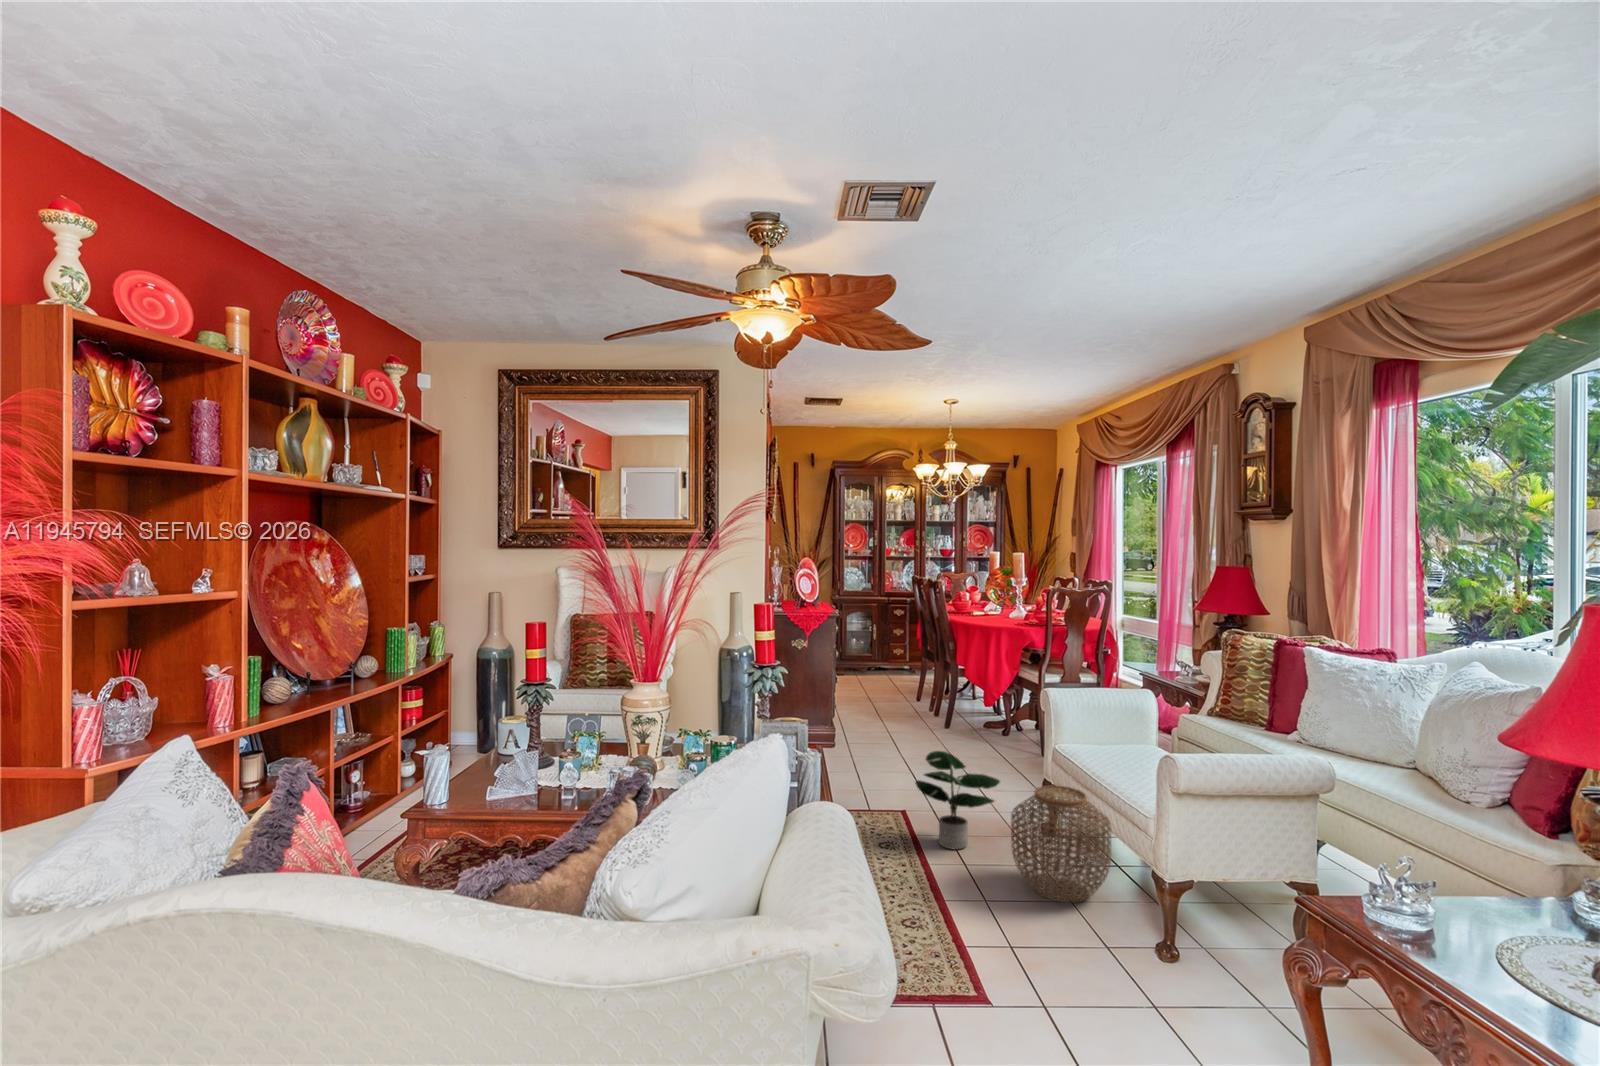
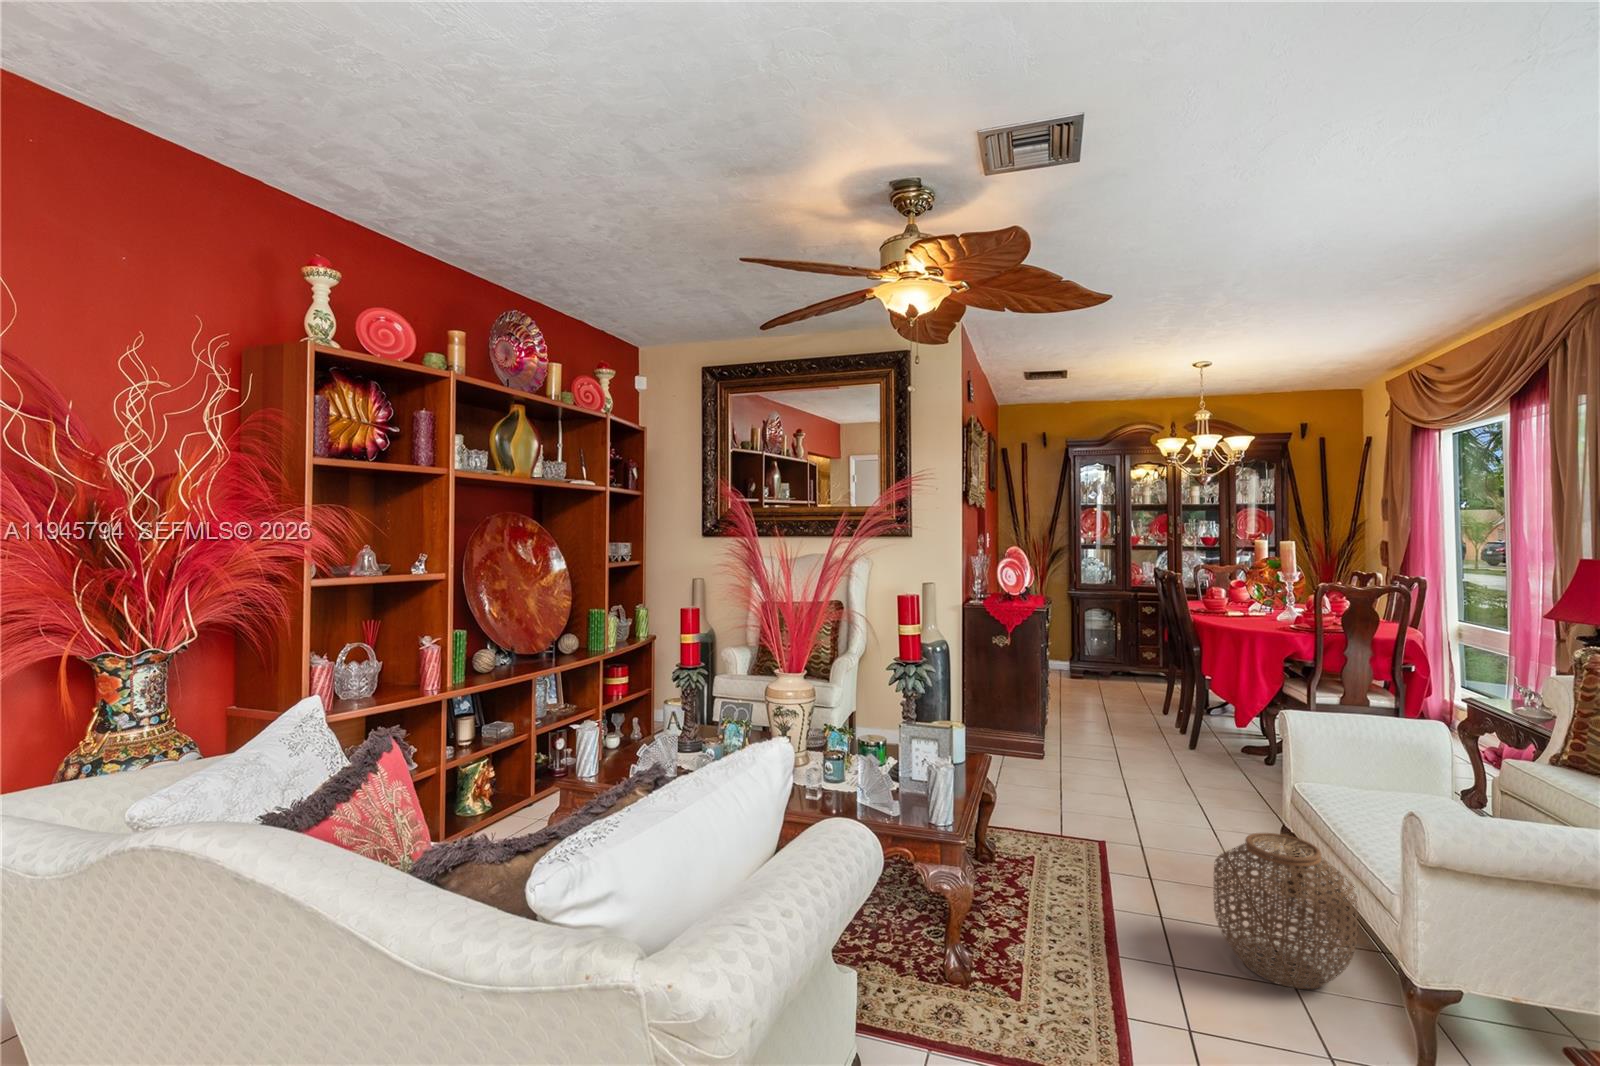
potted plant: present [915,751,1000,849] -> none [1103,773,1214,894]

